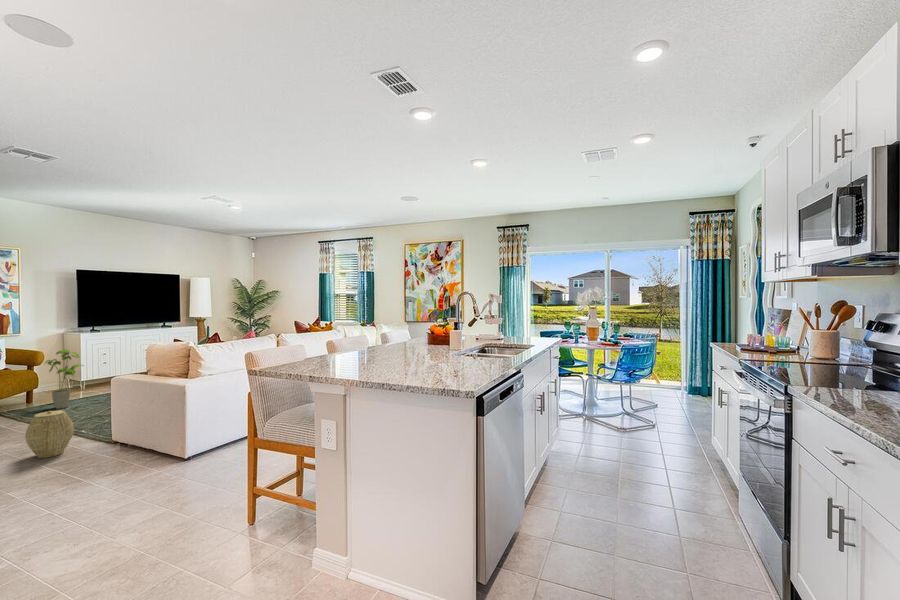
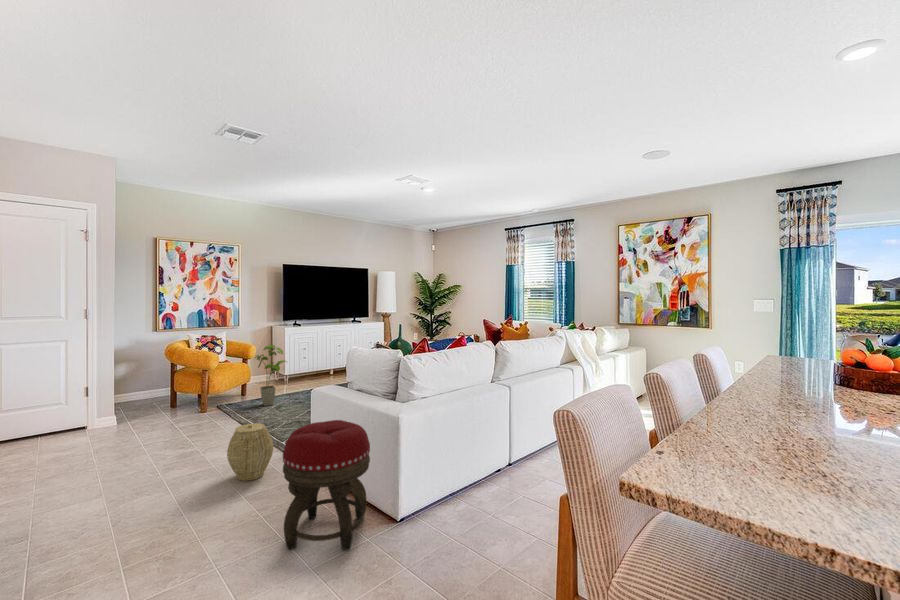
footstool: none [87,394,163,485] -> present [283,420,370,550]

